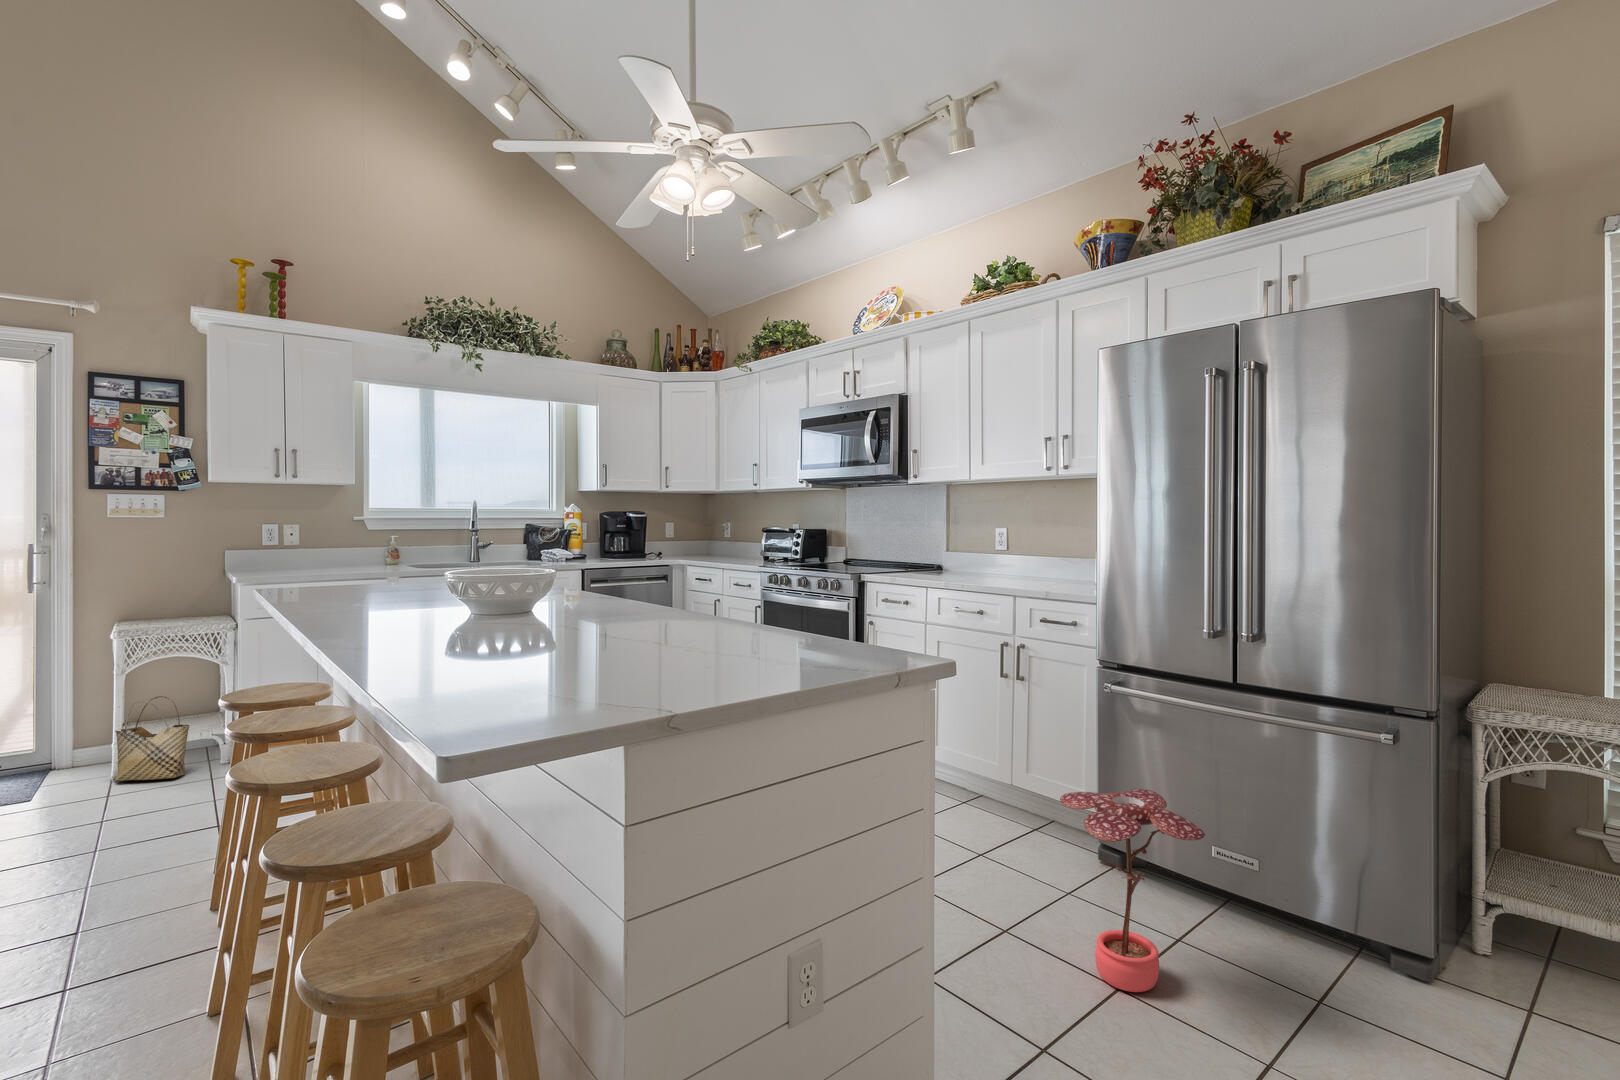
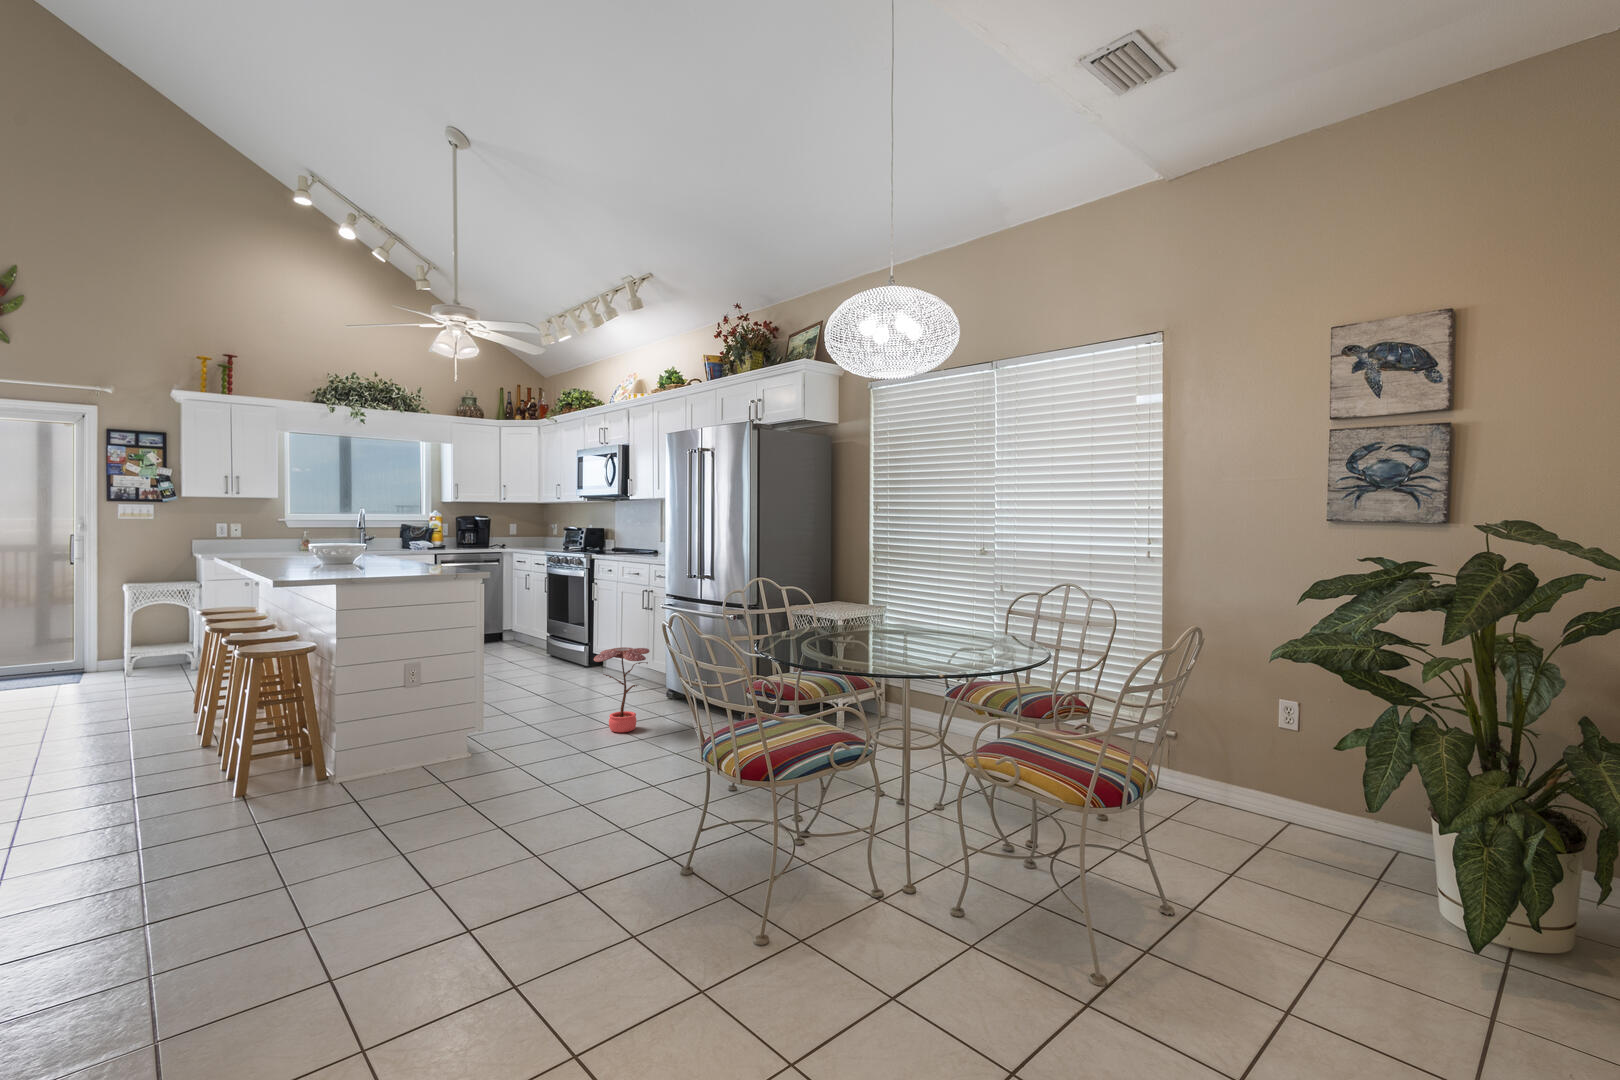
woven basket: present [115,696,189,781] -> none [124,627,171,677]

